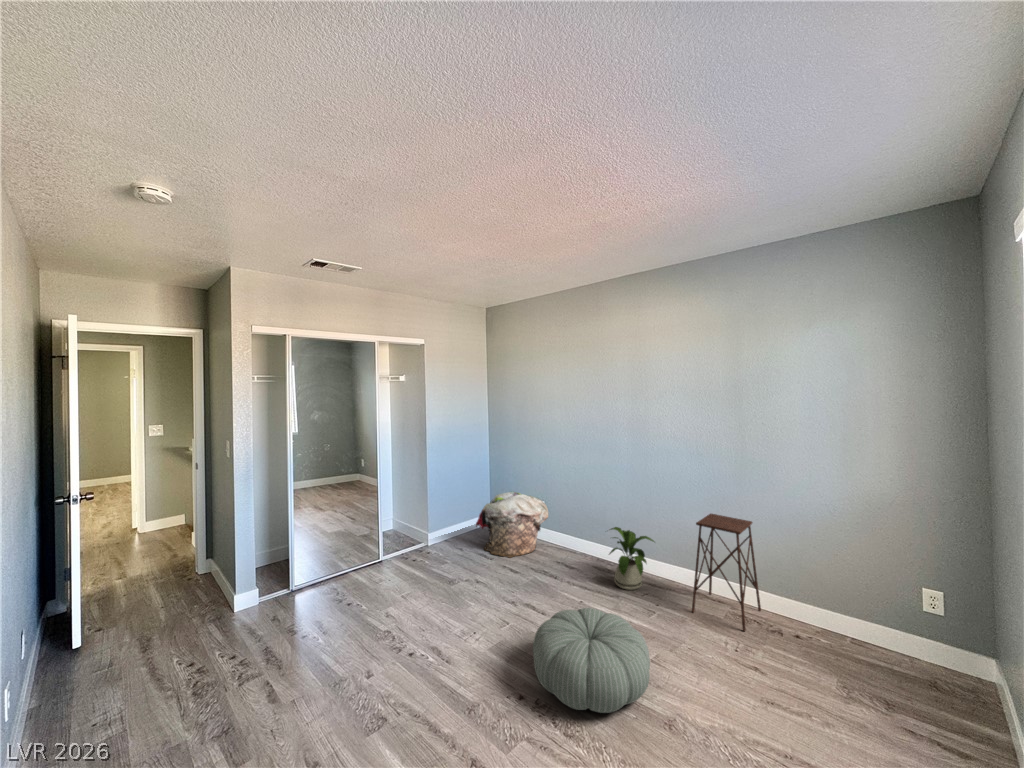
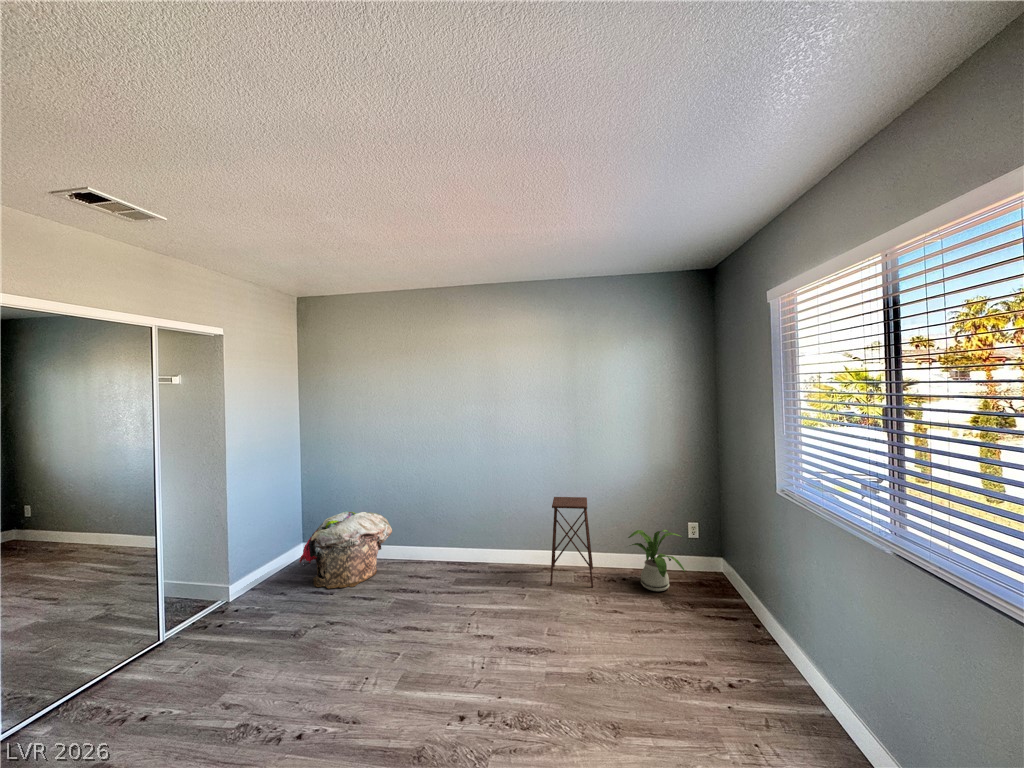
house plant: present [609,527,654,590] -> present [628,530,685,591]
pouf: present [533,608,650,713] -> none [454,603,568,703]

